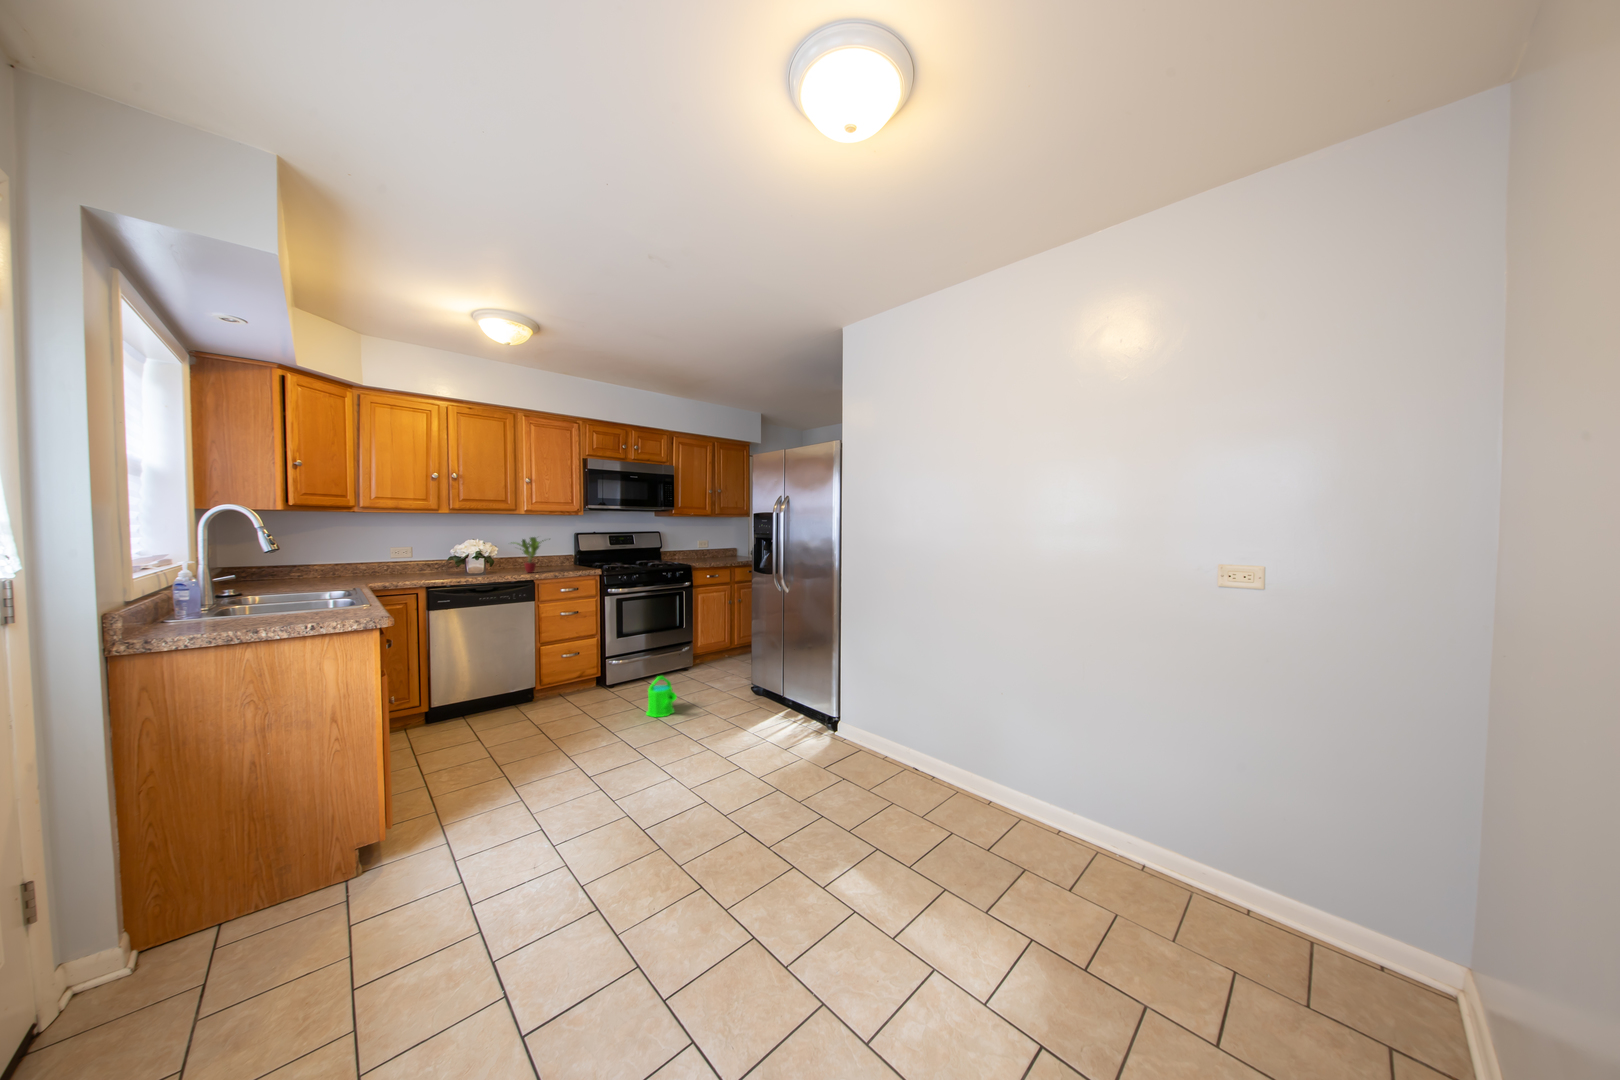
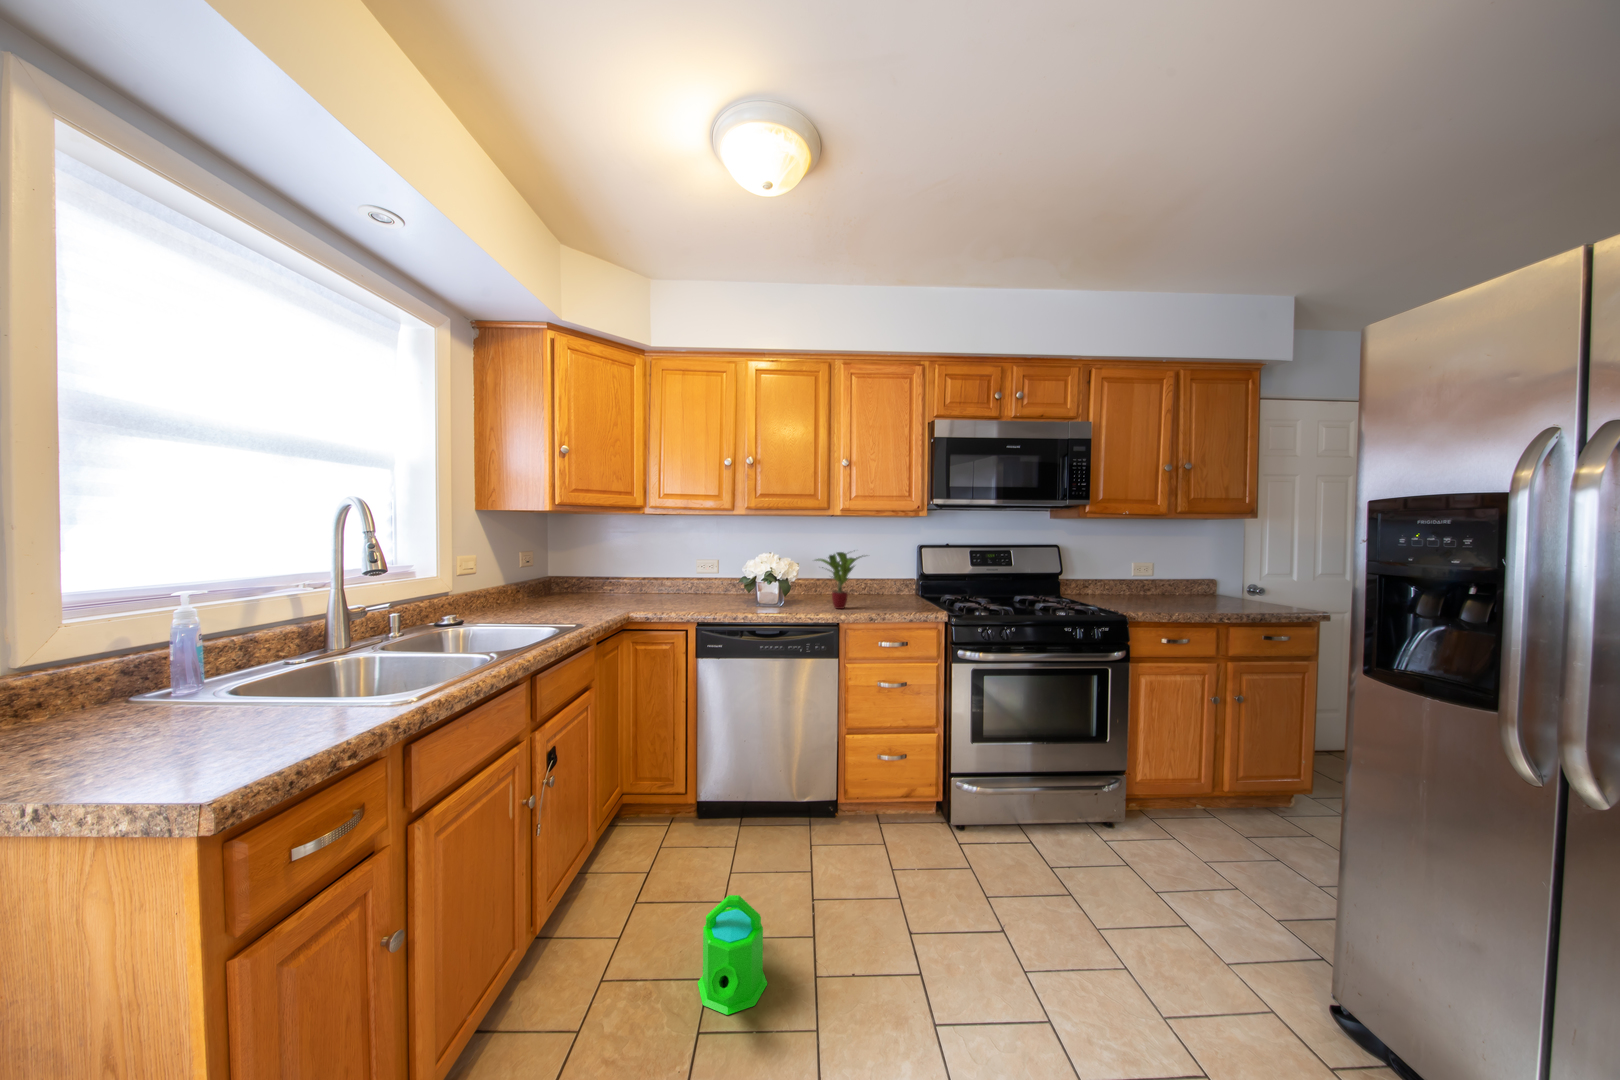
watering can: present [646,676,677,717] -> present [698,895,768,1015]

